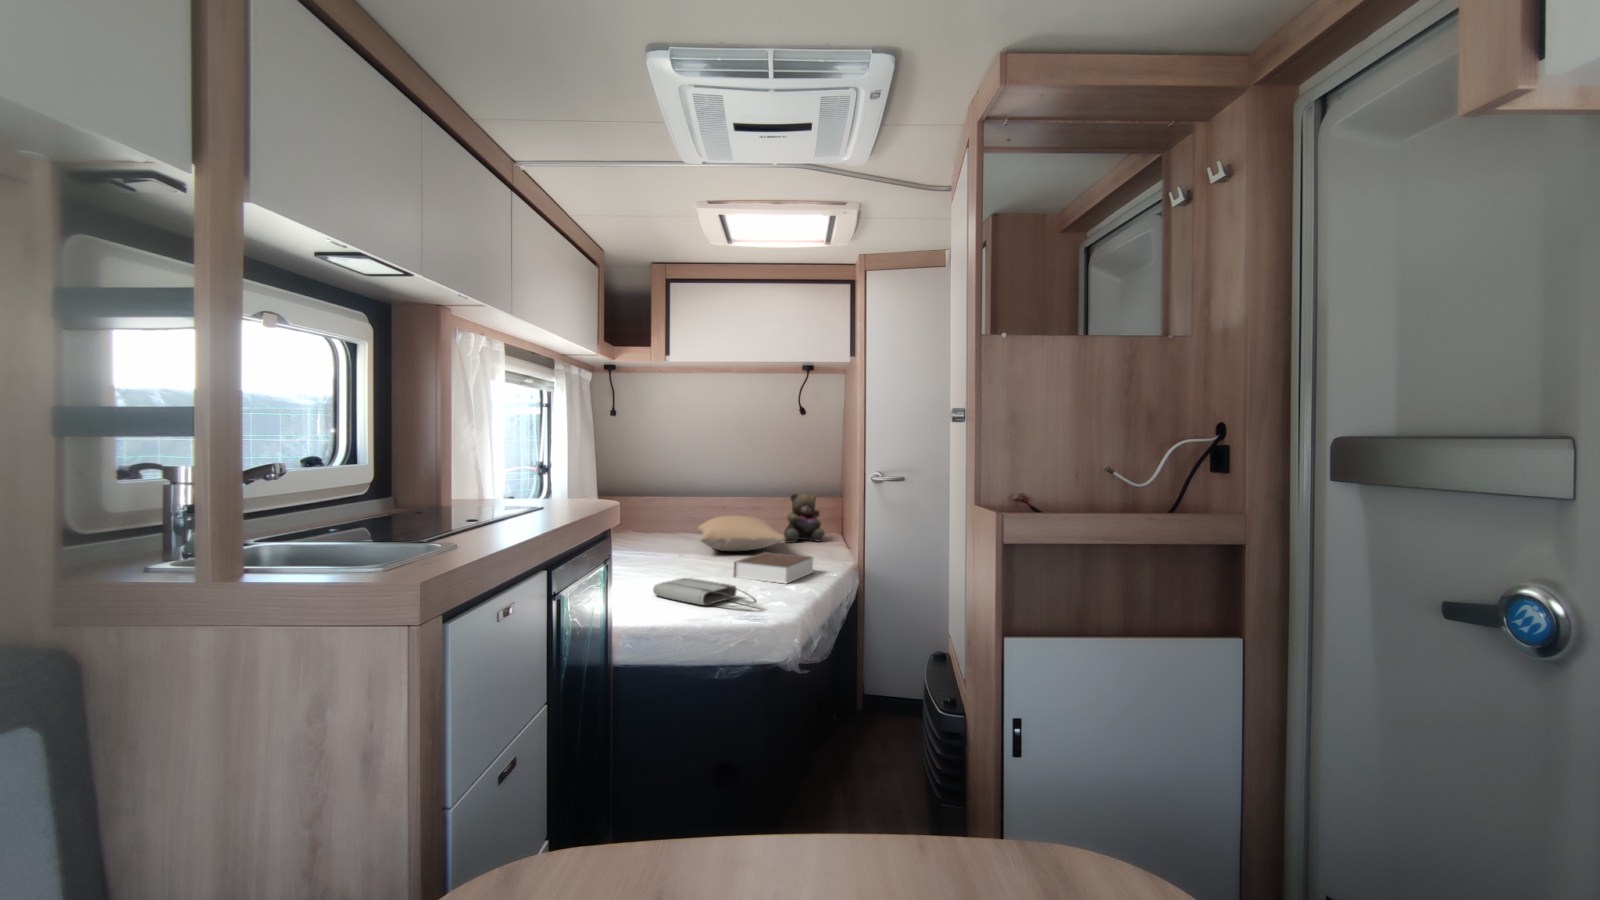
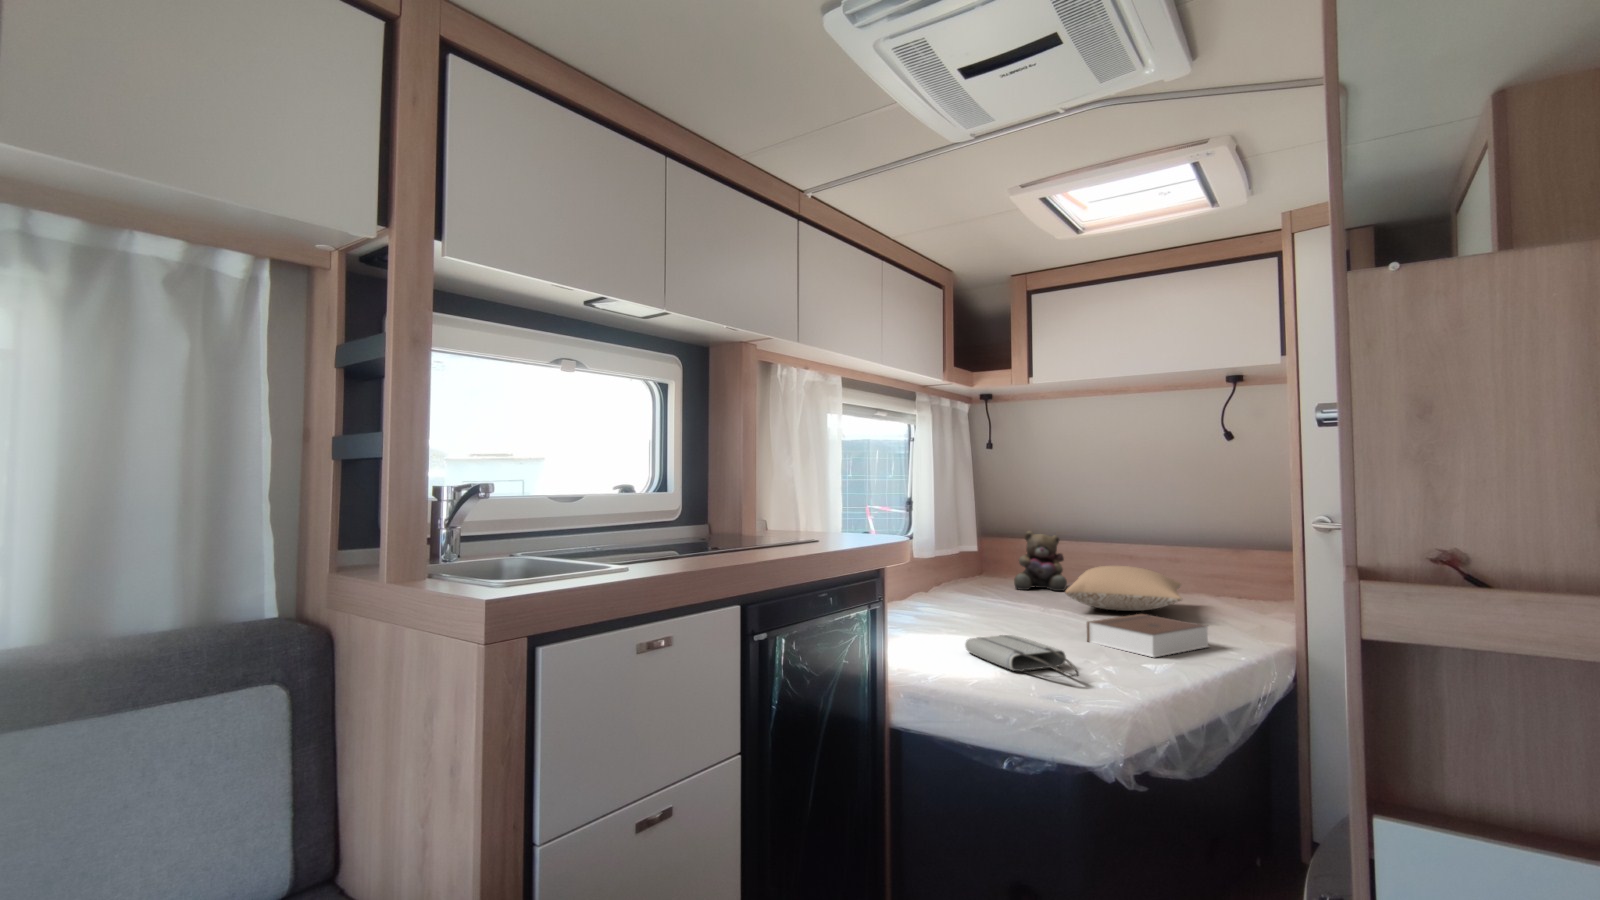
teddy bear: present [784,492,824,543] -> present [1014,531,1067,591]

